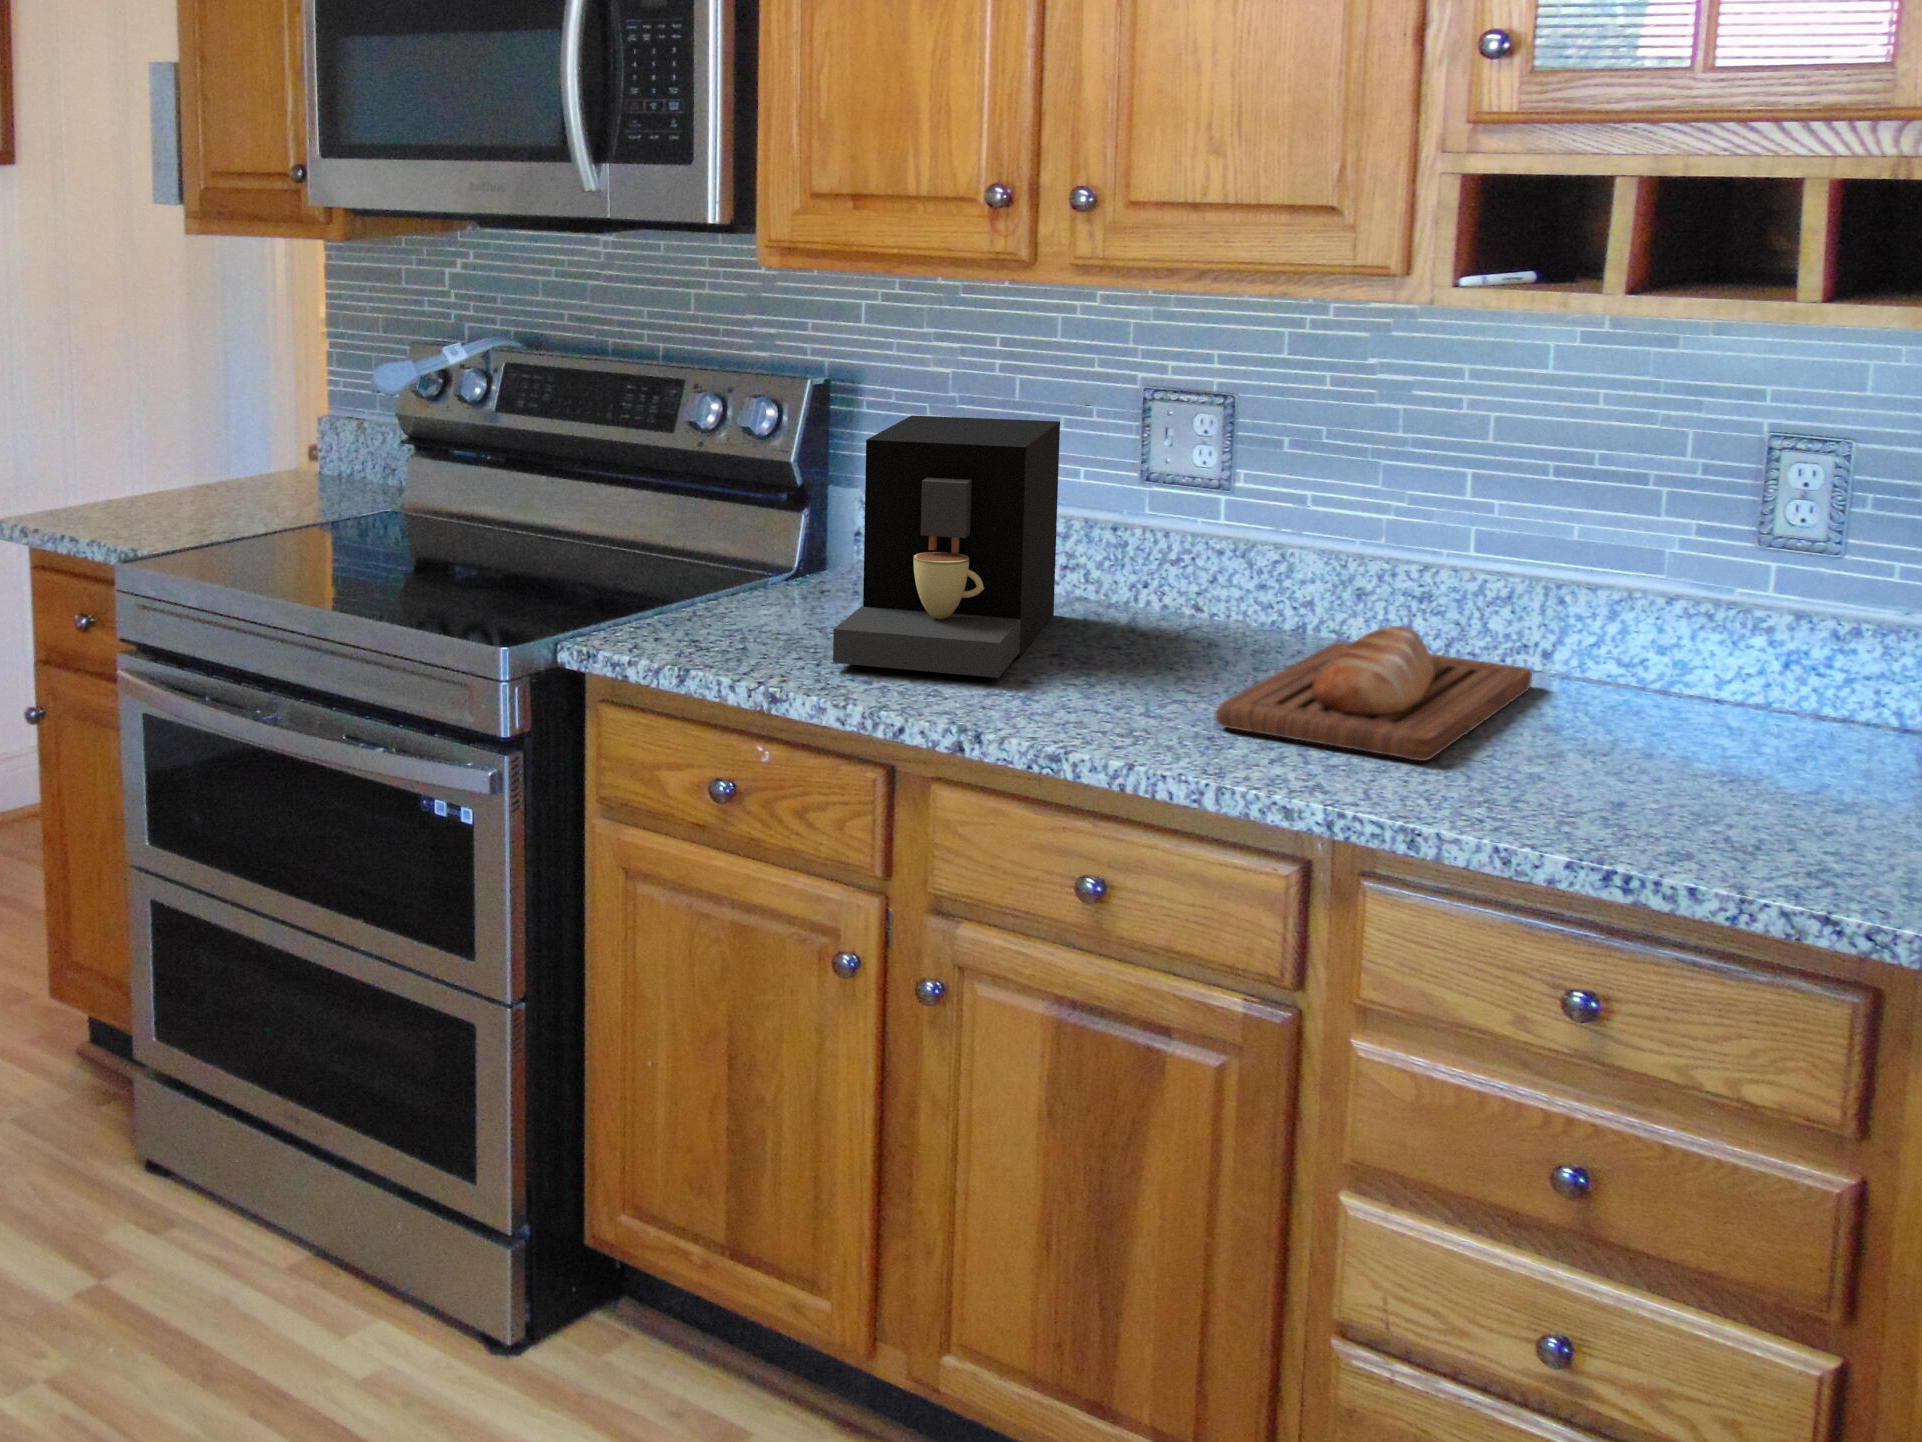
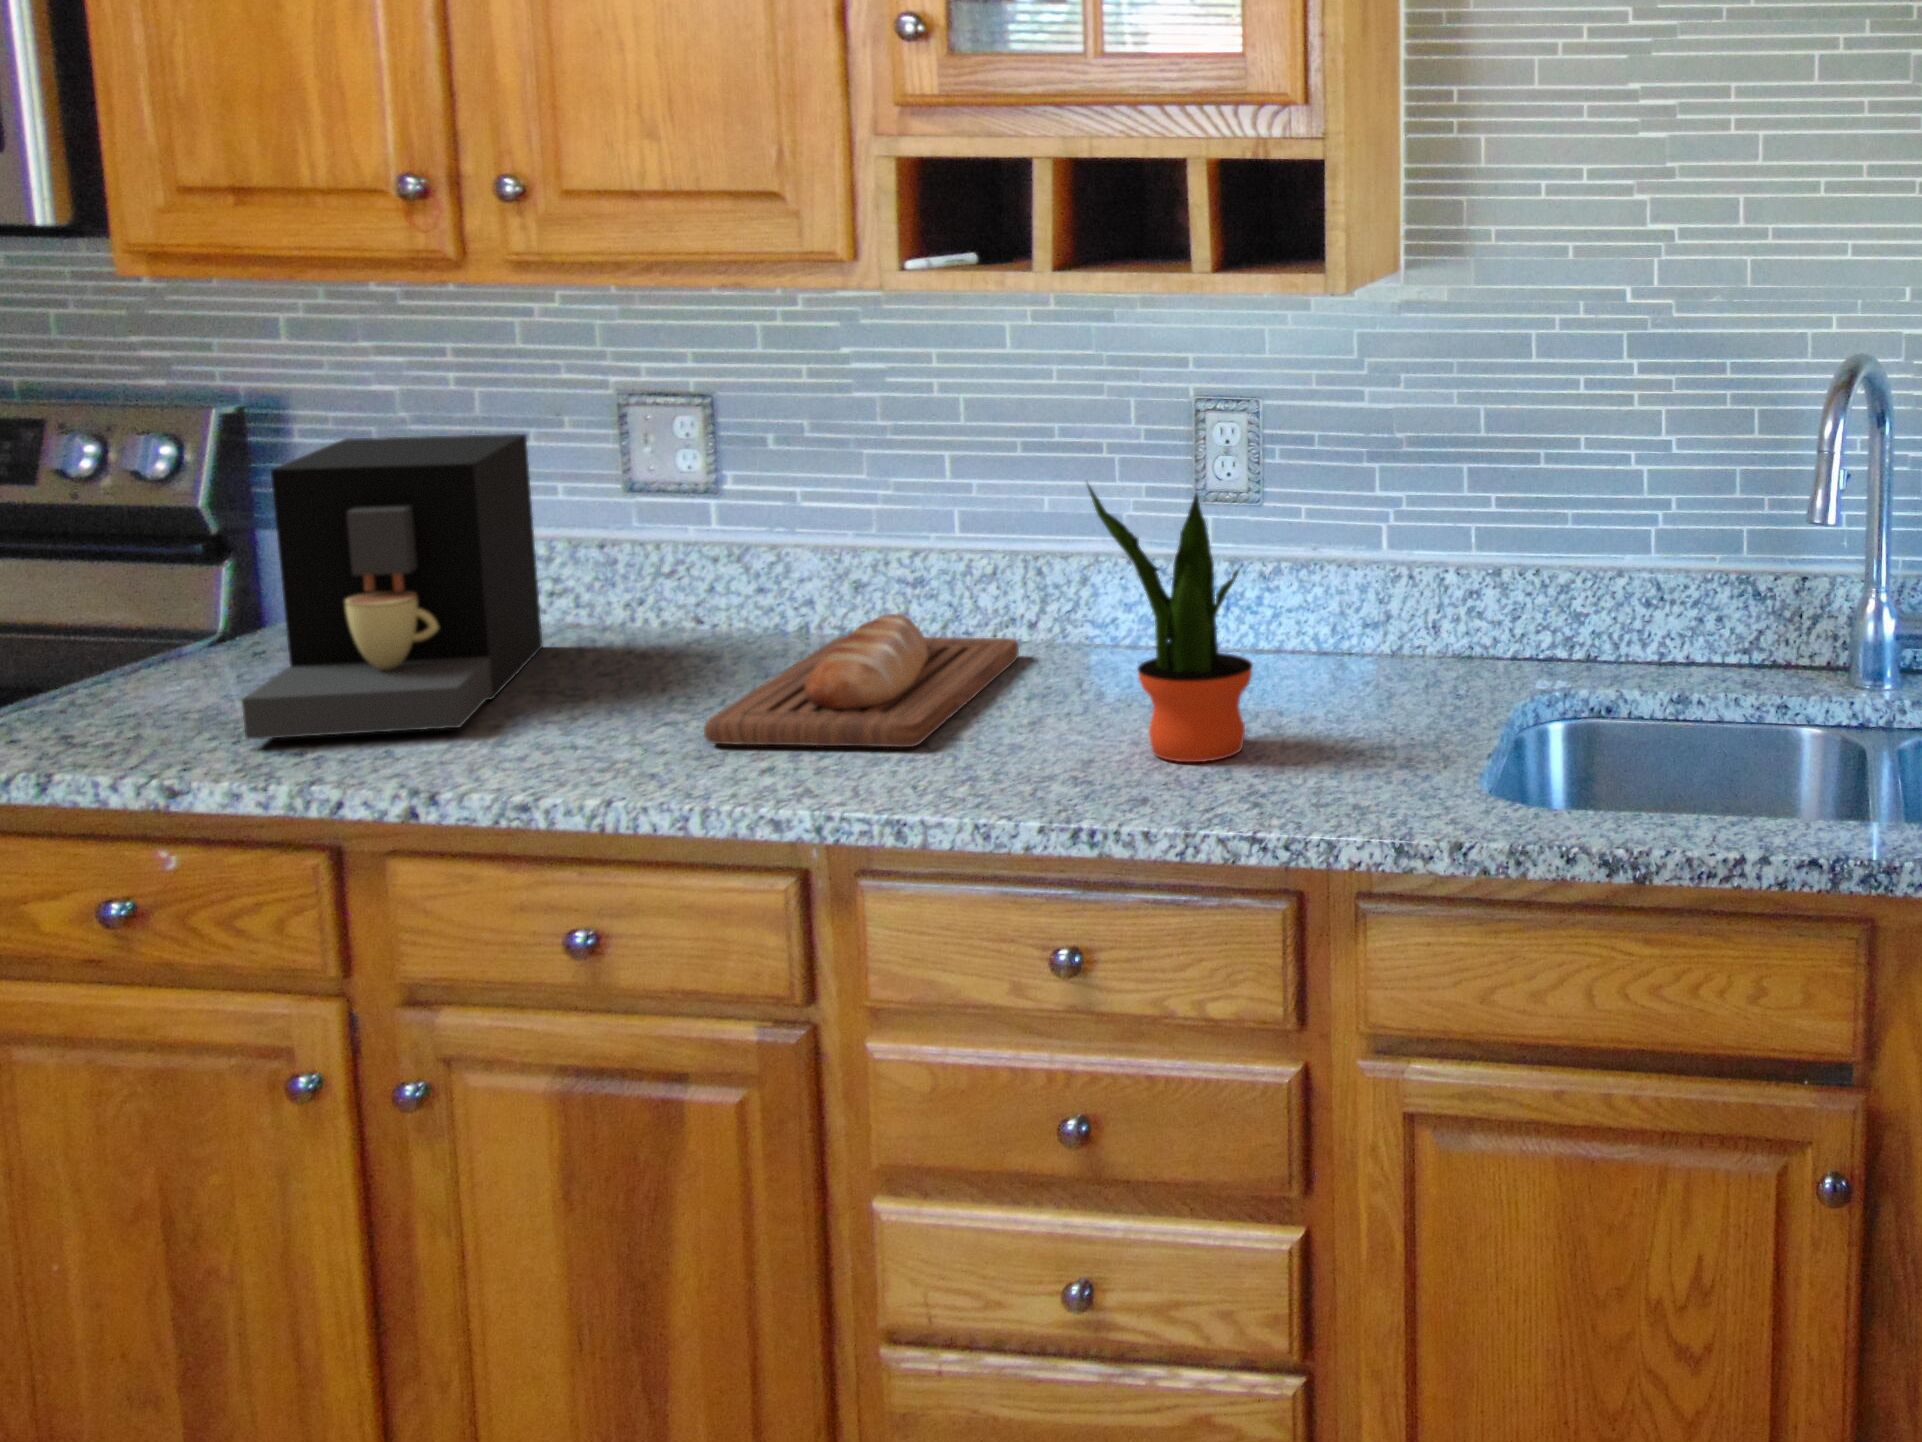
potted plant: none [1647,514,1835,830] -> present [1086,484,1253,762]

